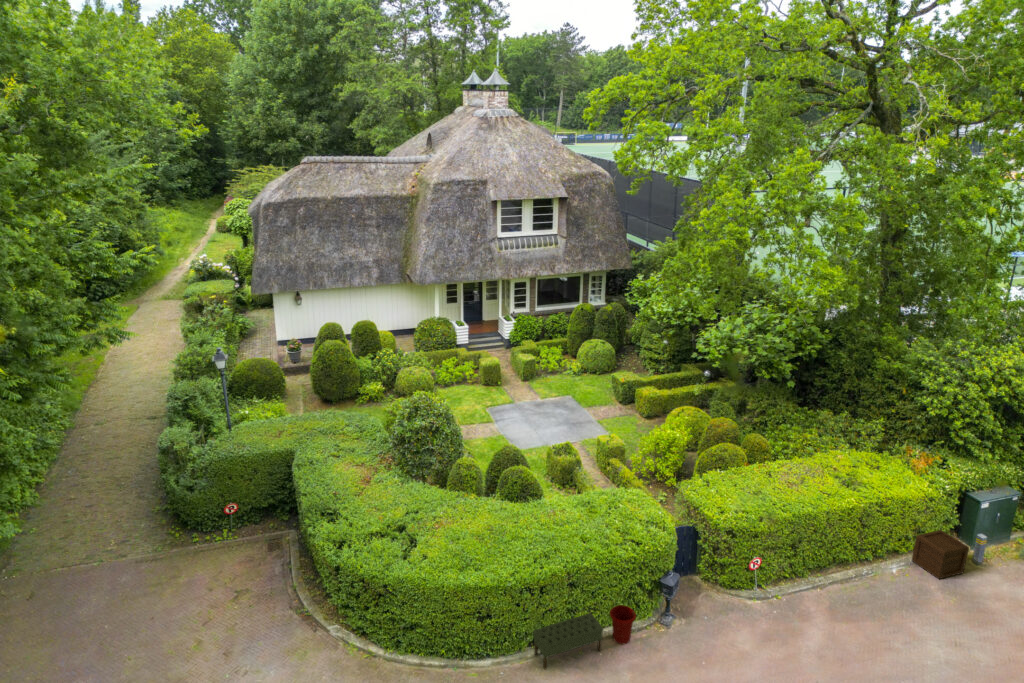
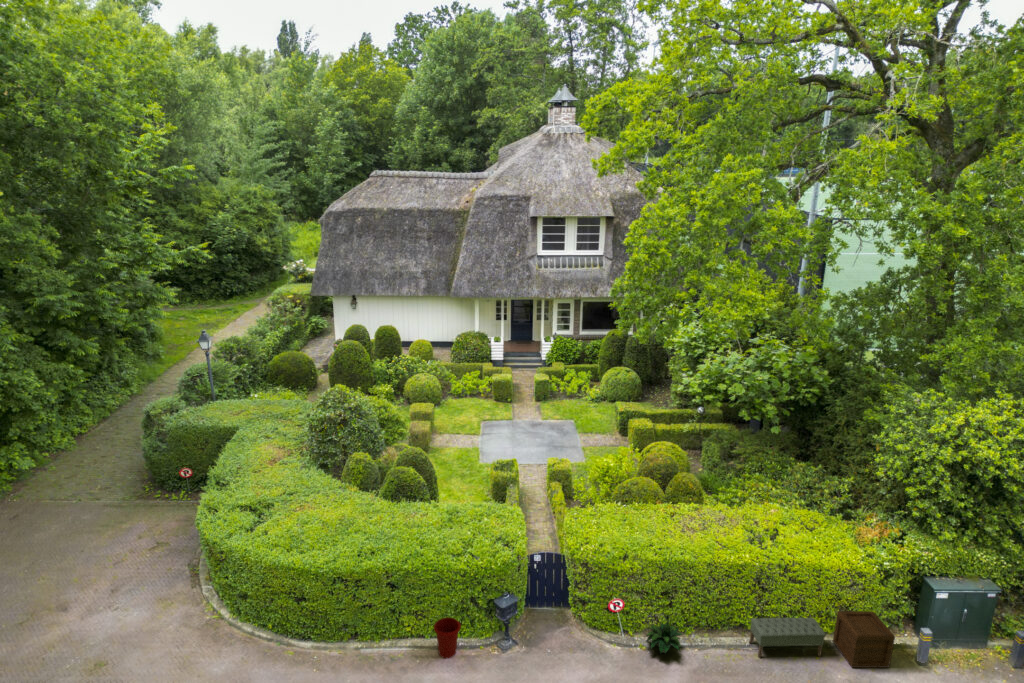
potted plant: none [778,569,818,600] -> present [647,621,682,654]
bench: present [533,613,603,670] -> present [750,618,826,658]

